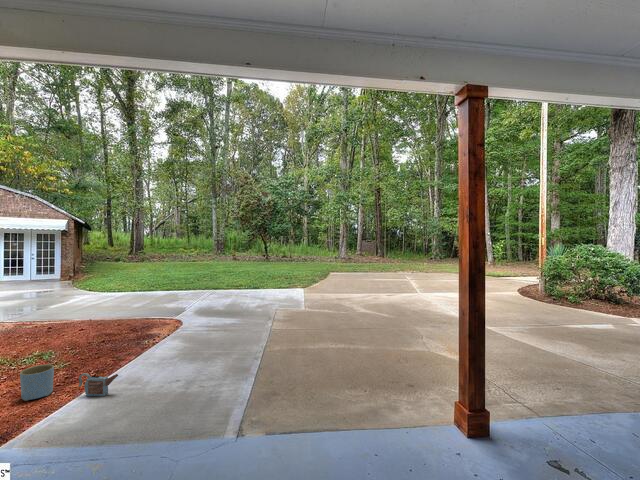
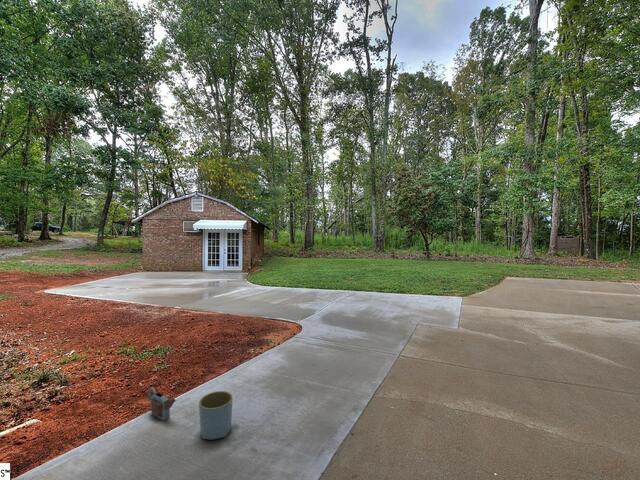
planter: present [20,364,54,401] -> present [199,391,233,440]

